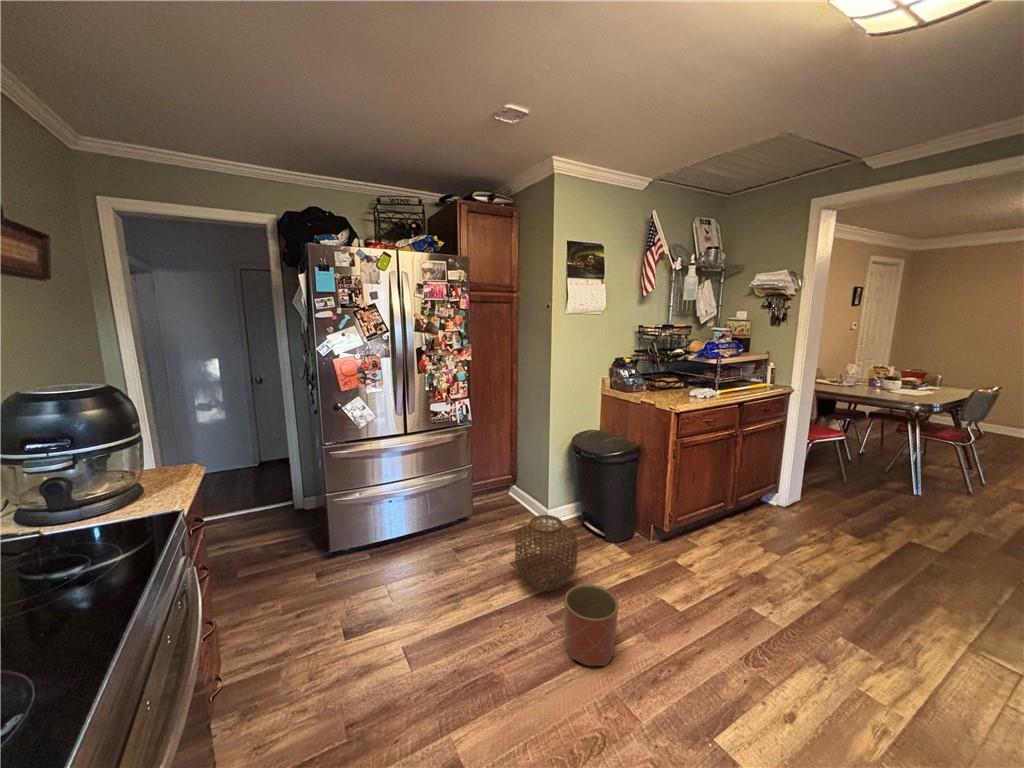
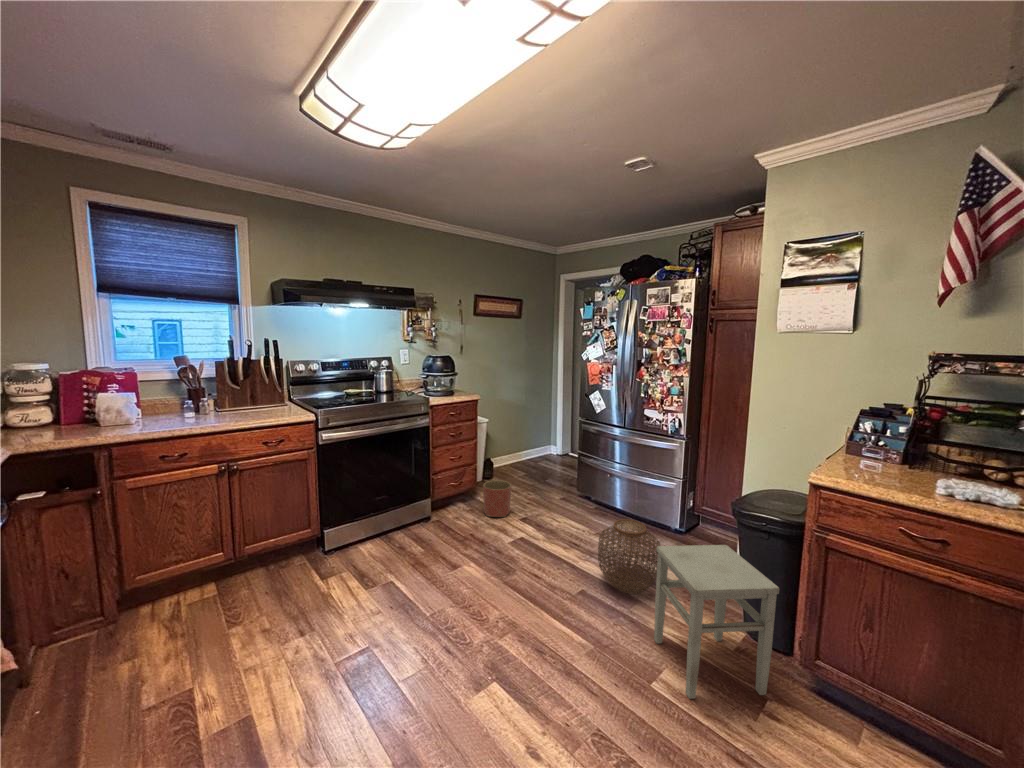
stool: none [619,486,698,596] -> present [654,545,779,699]
planter: present [564,584,618,666] -> present [483,480,511,517]

